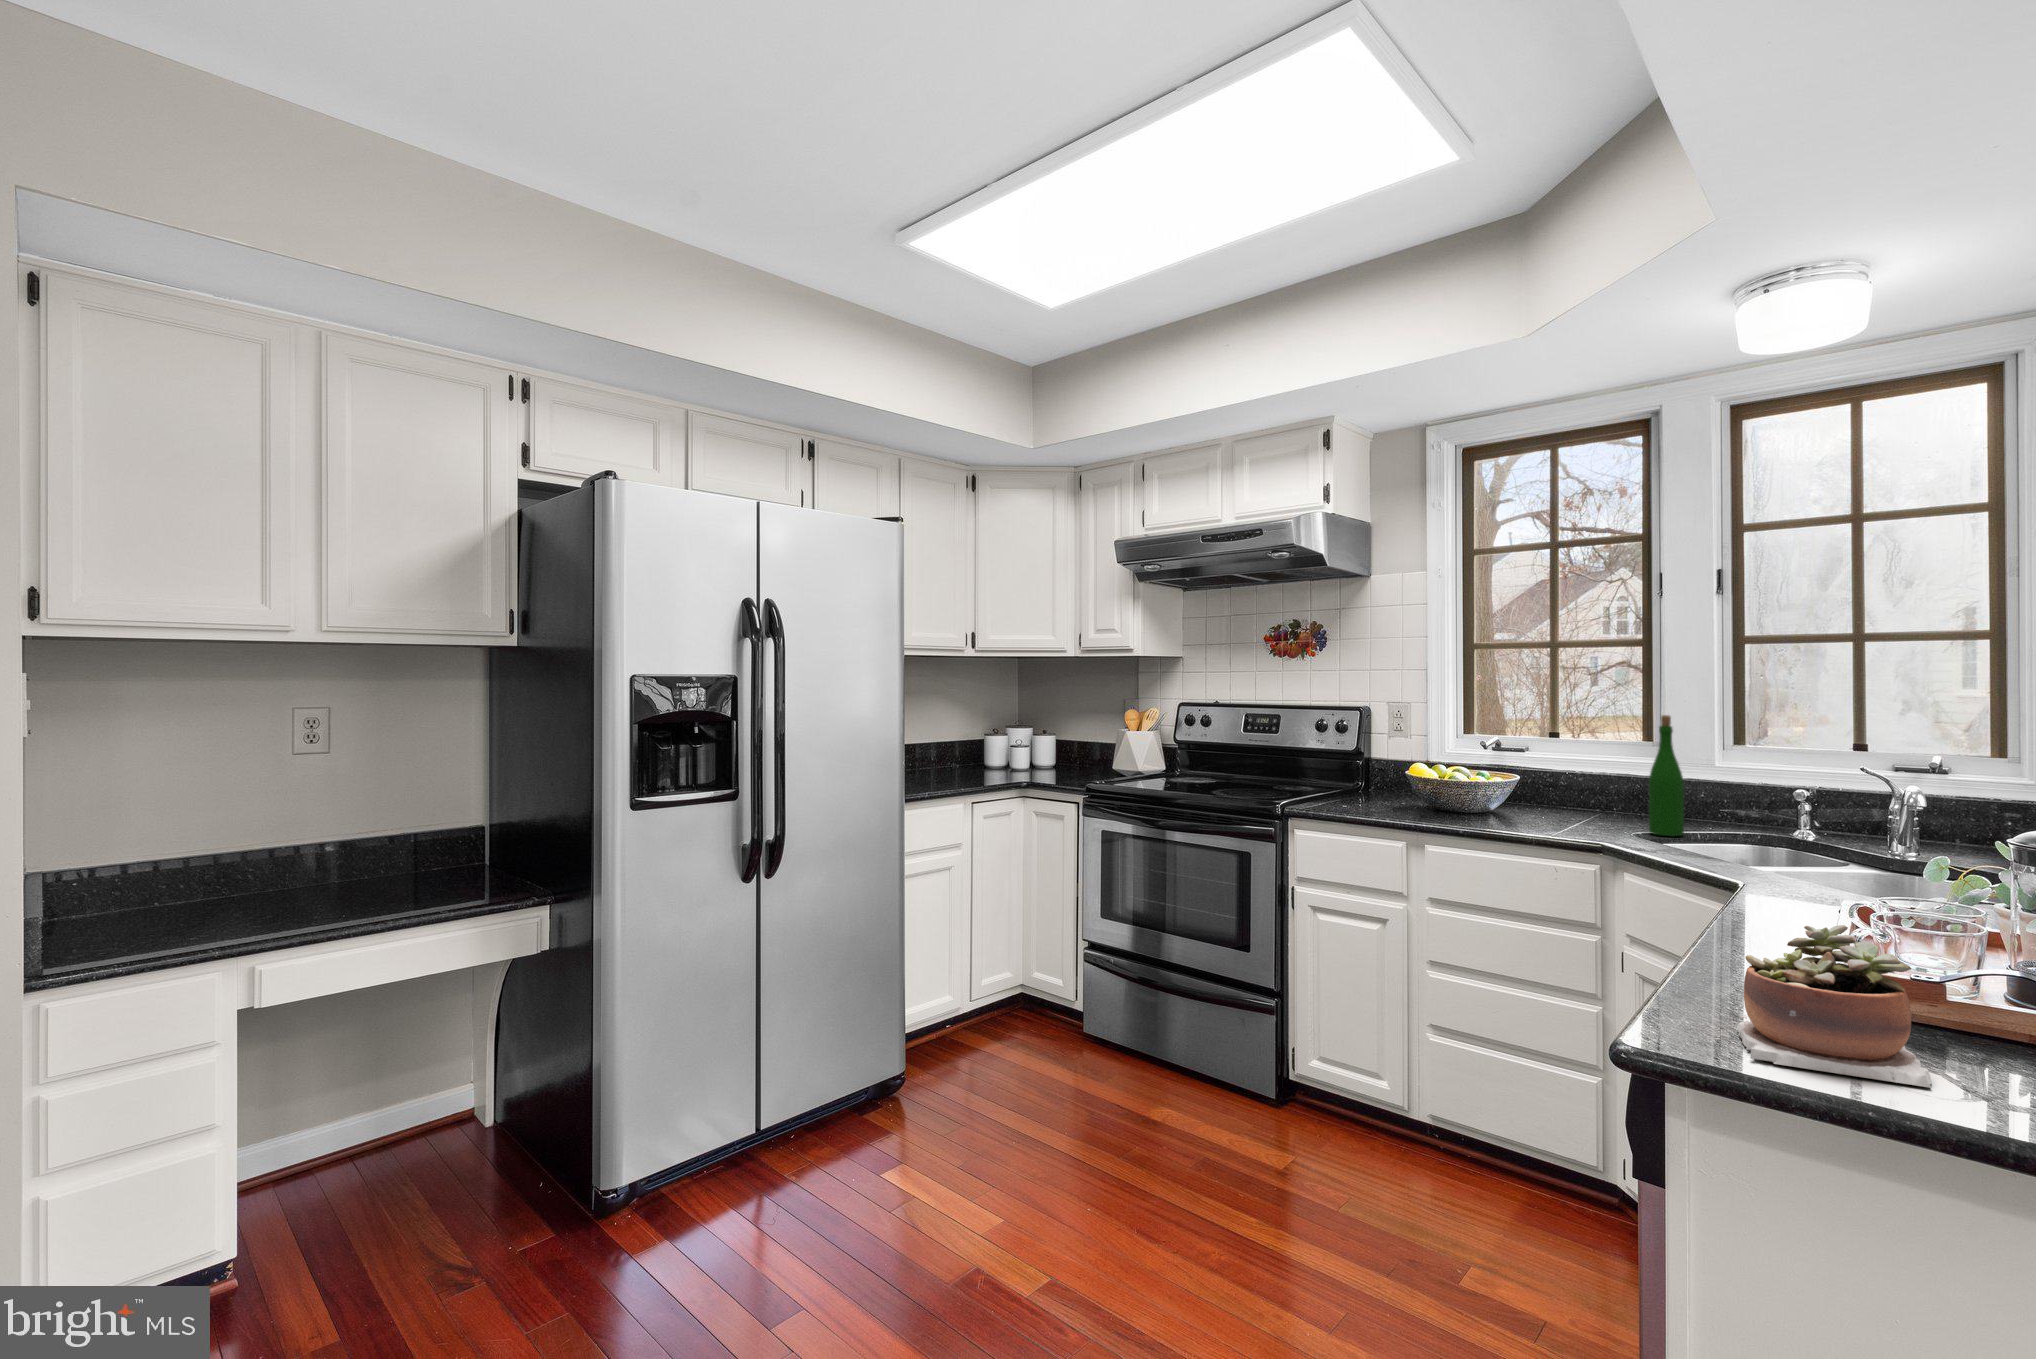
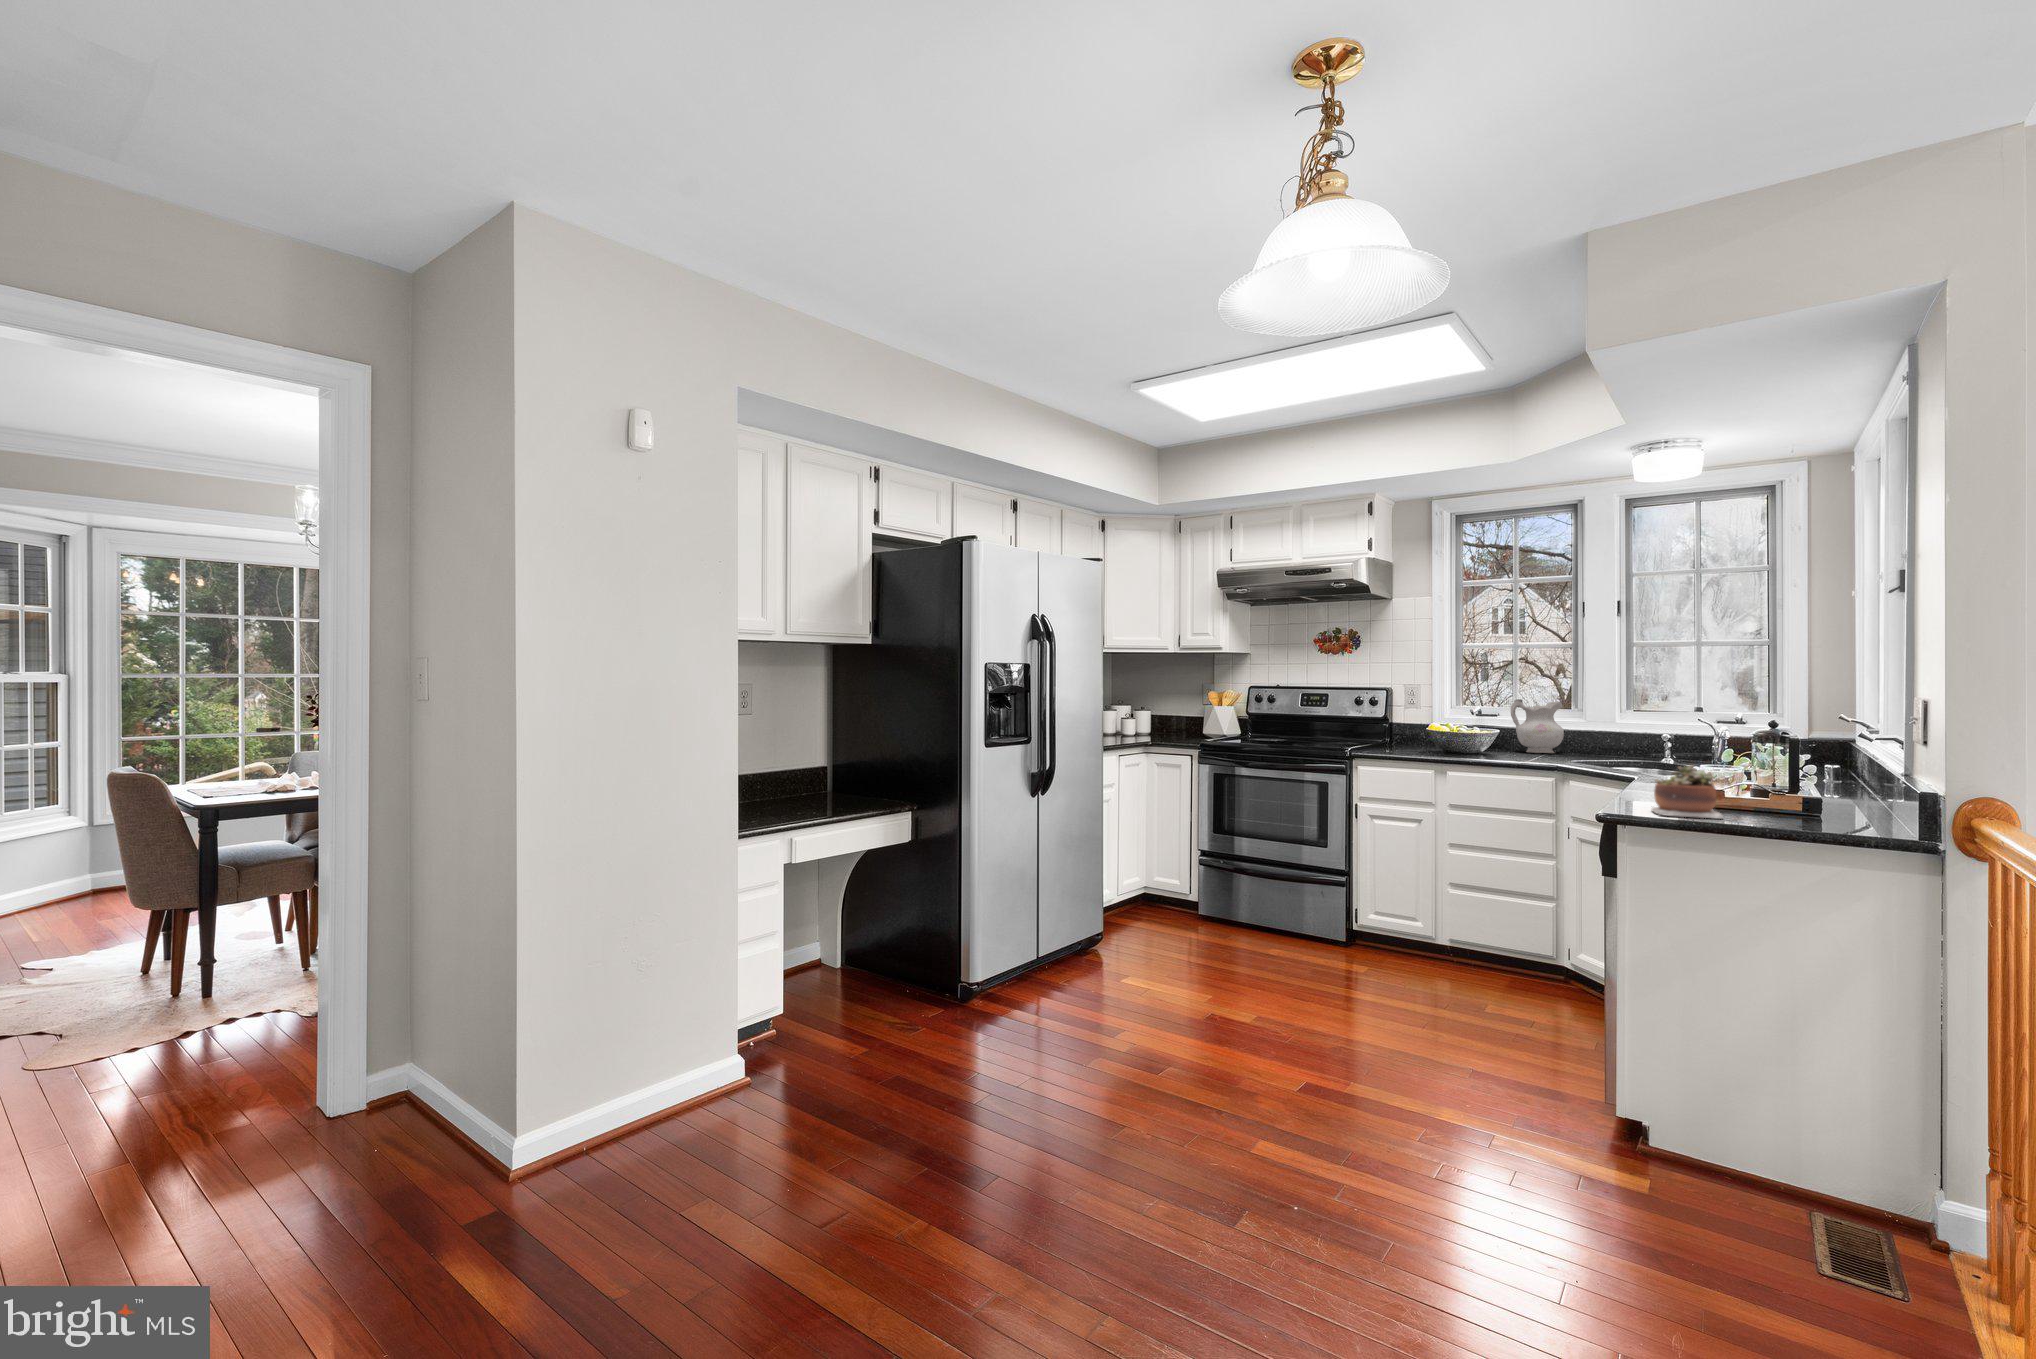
wine bottle: present [1649,715,1684,836] -> none [1581,690,1601,762]
ceramic pitcher: none [1542,726,1628,814] -> present [1511,699,1564,753]

